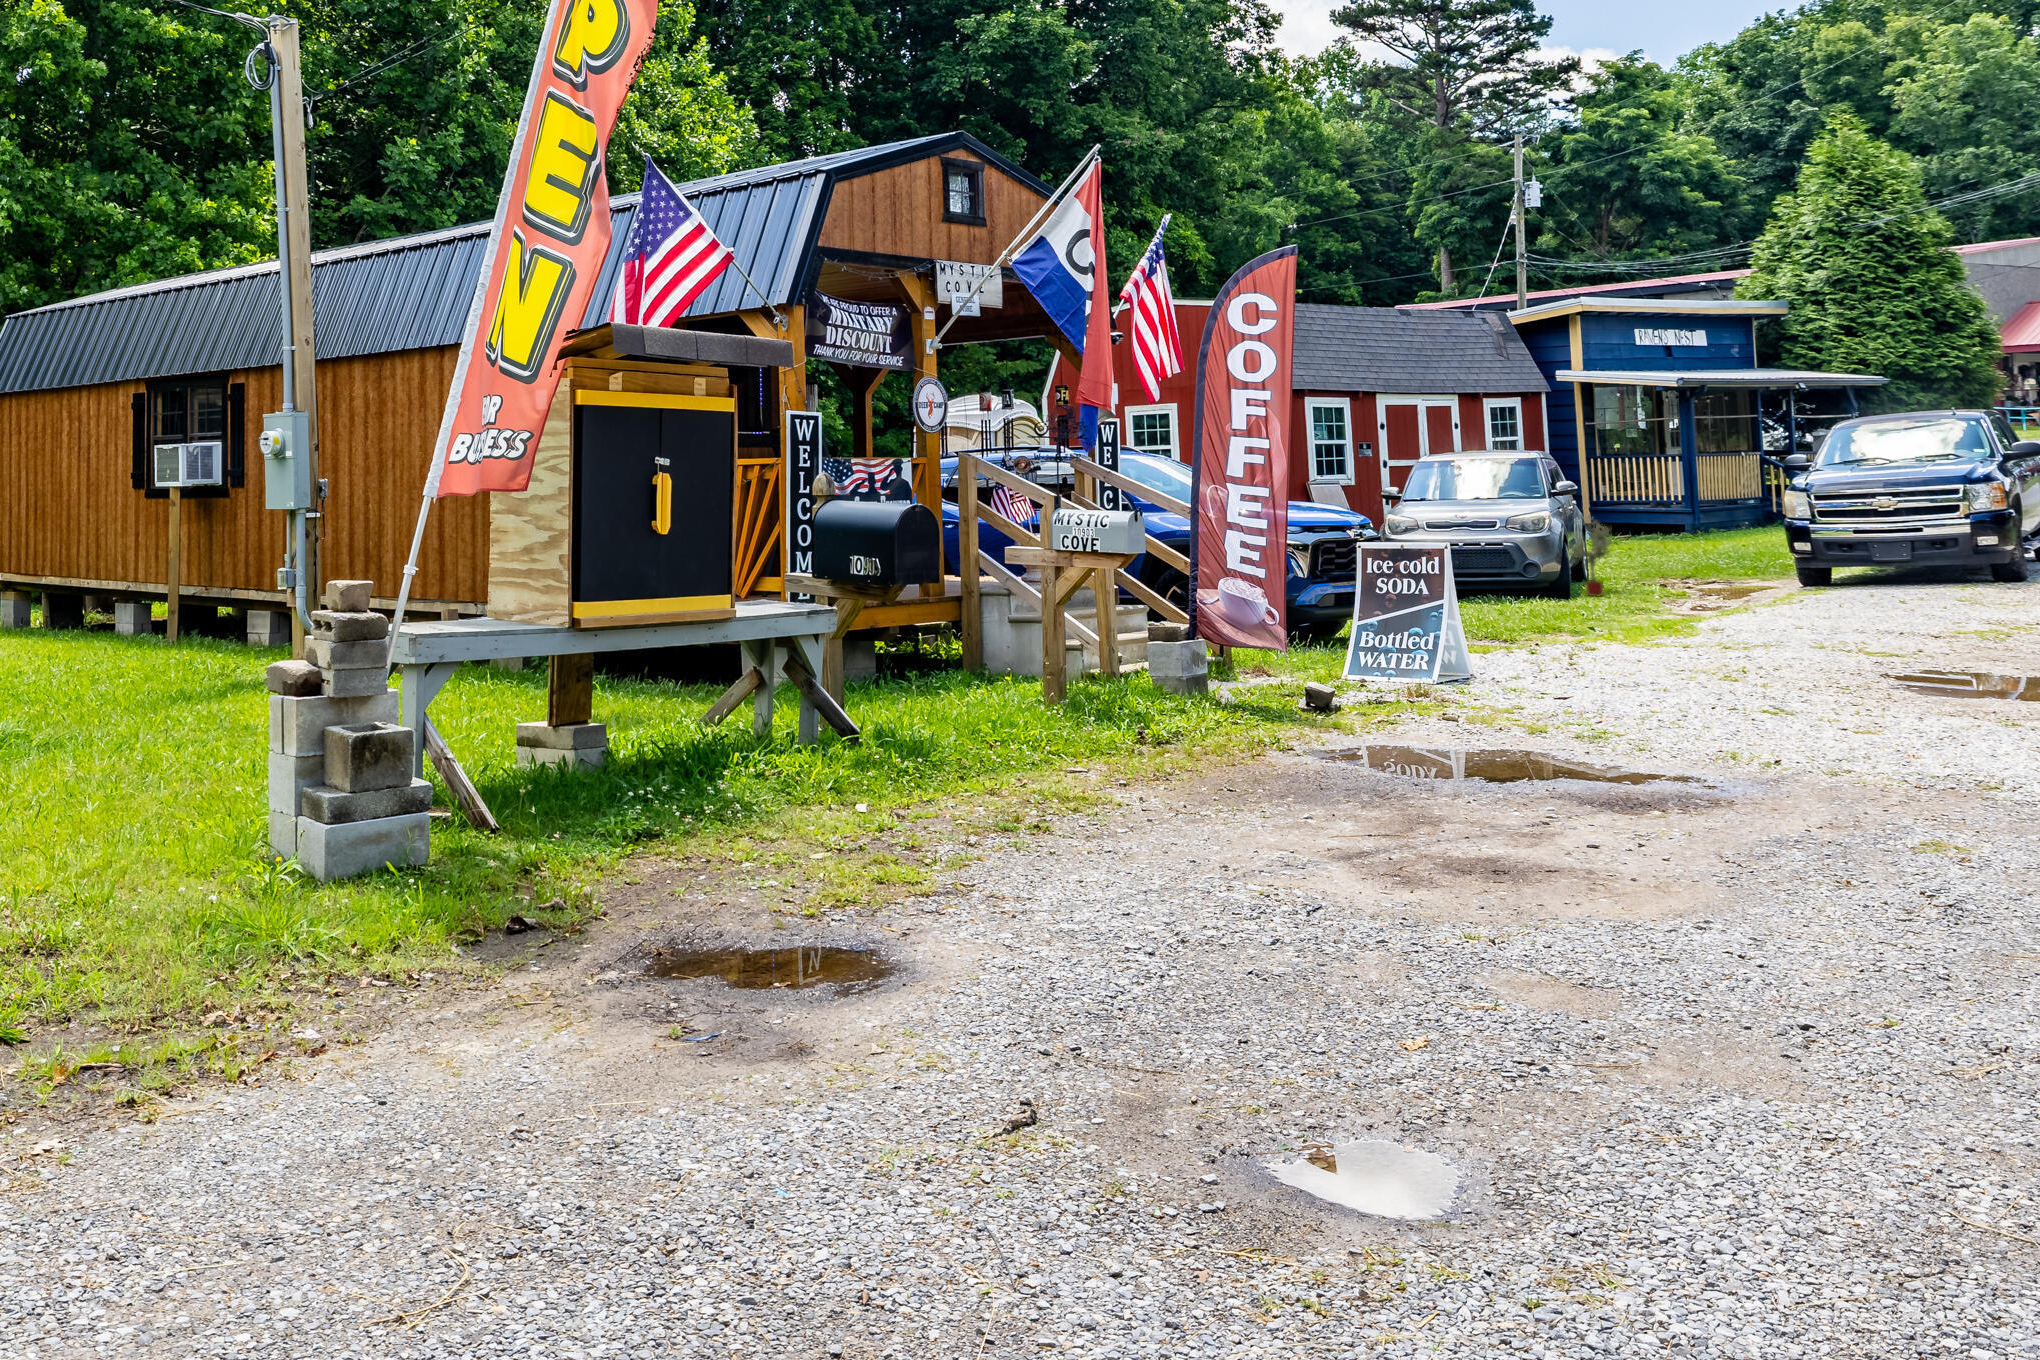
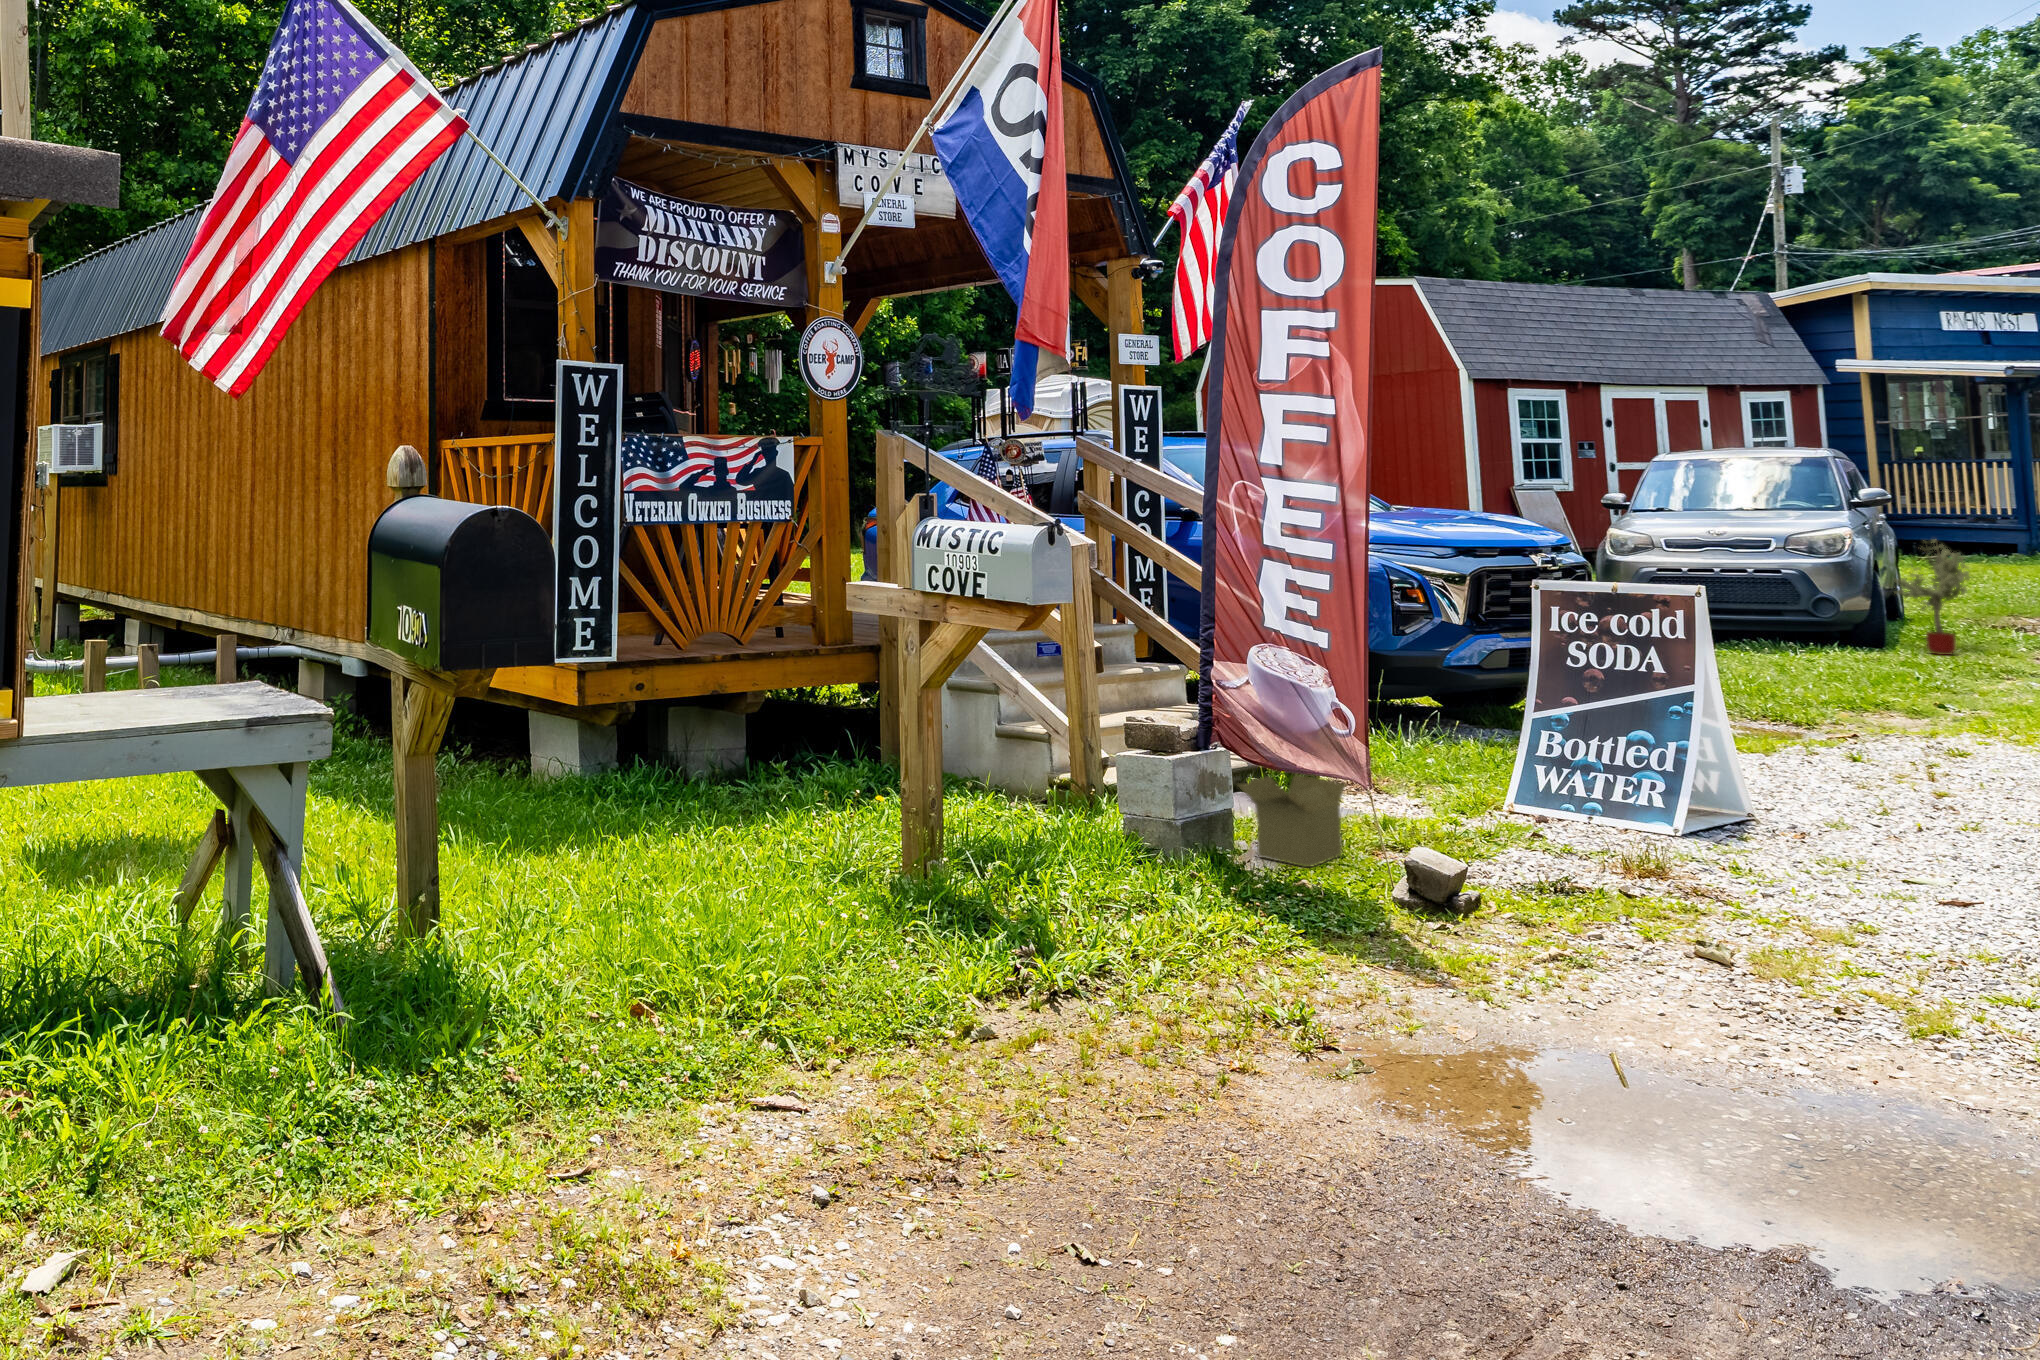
cardboard box: none [1216,653,1272,700] -> present [1237,774,1346,867]

